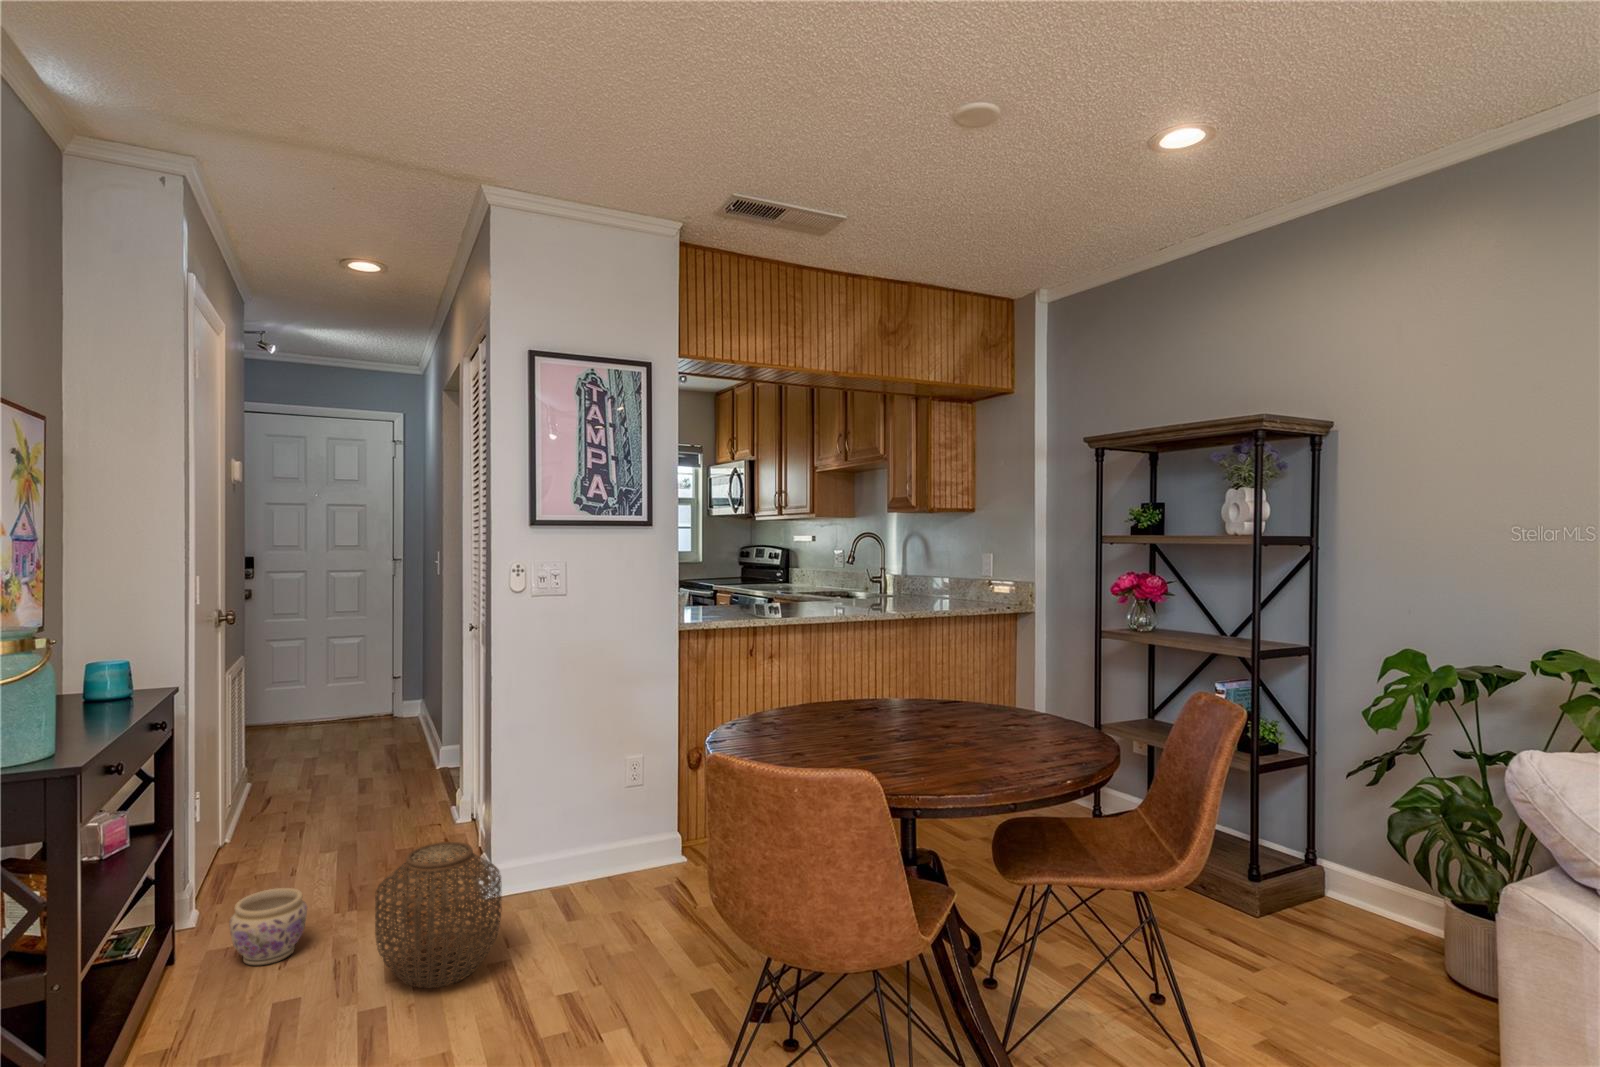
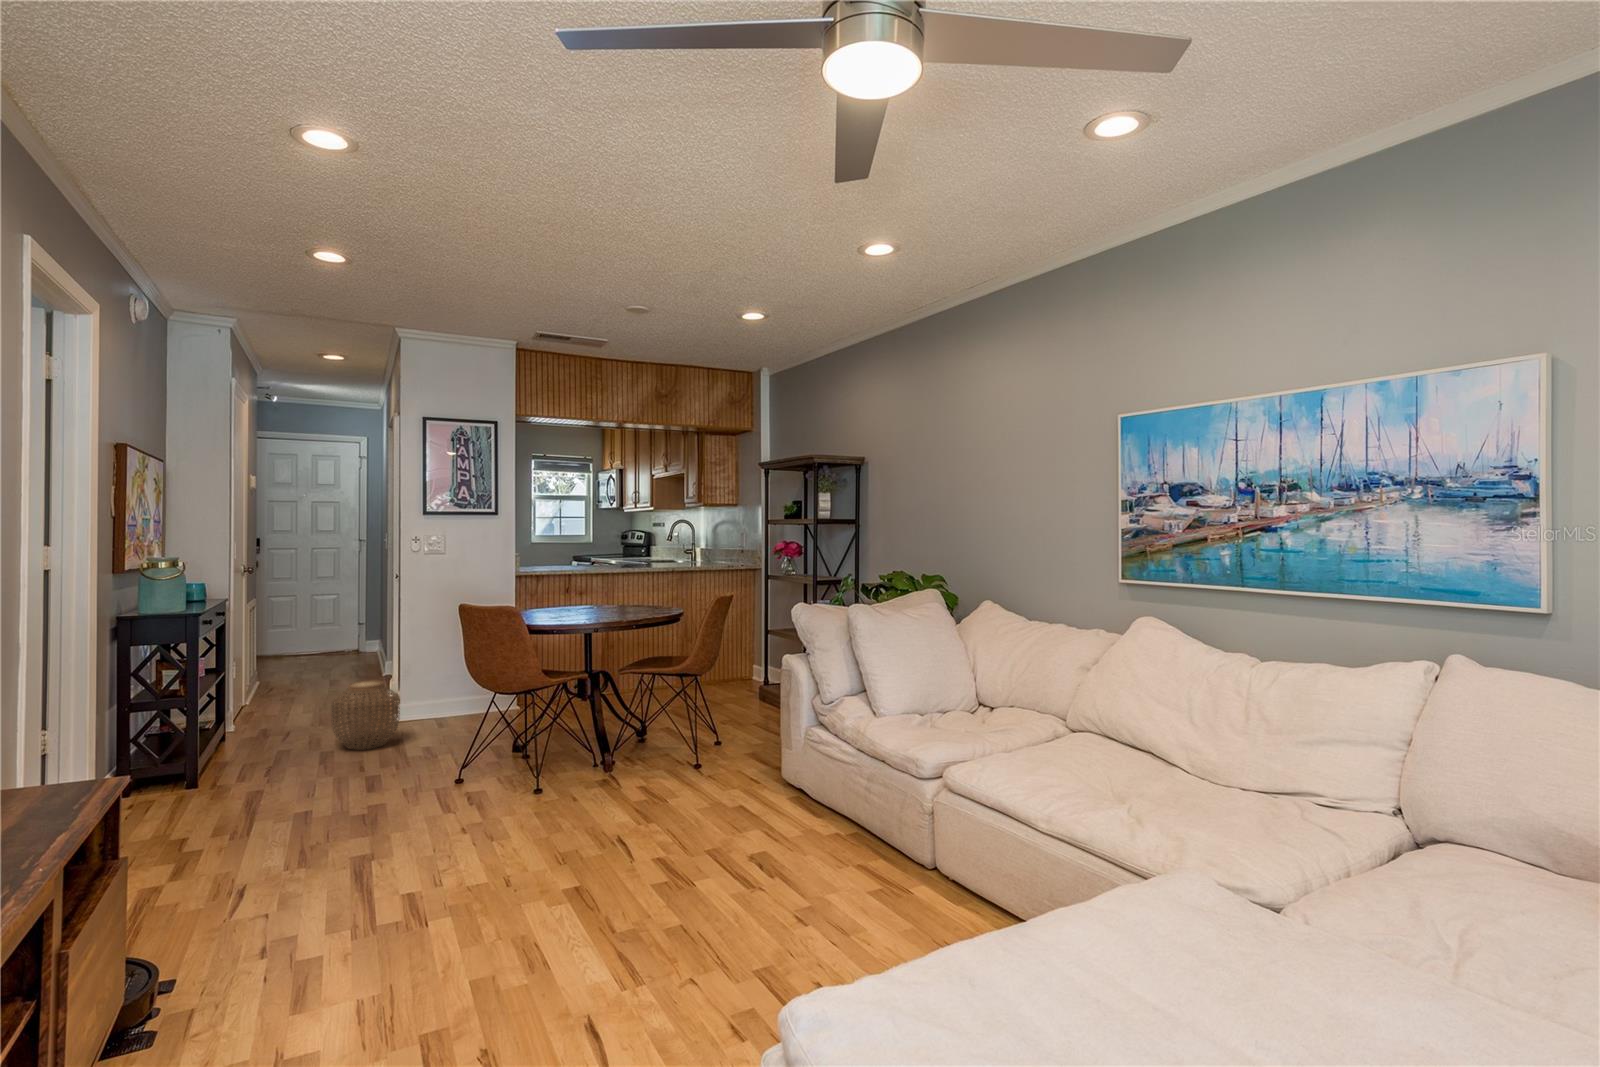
planter: present [229,888,307,966] -> none [254,709,296,745]

